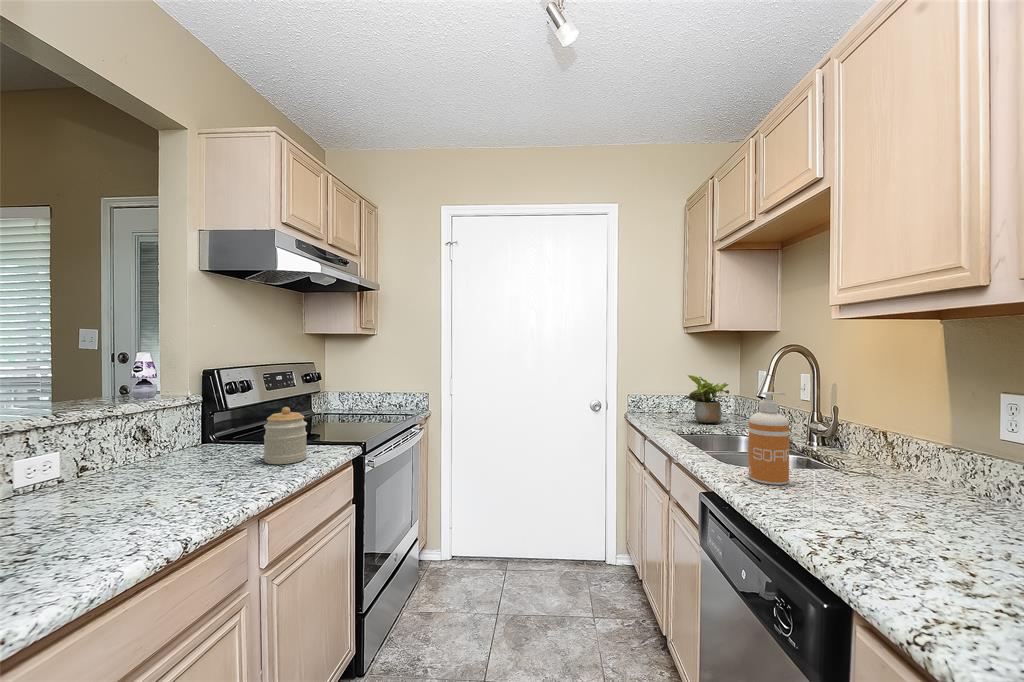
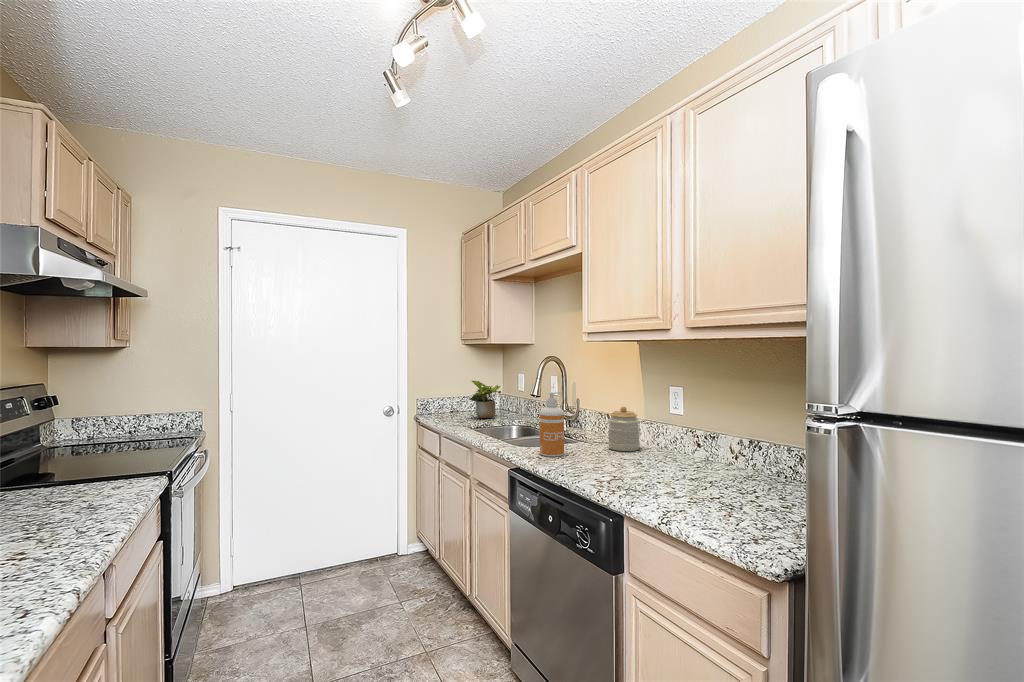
jar: present [264,407,307,464] -> present [608,407,640,451]

